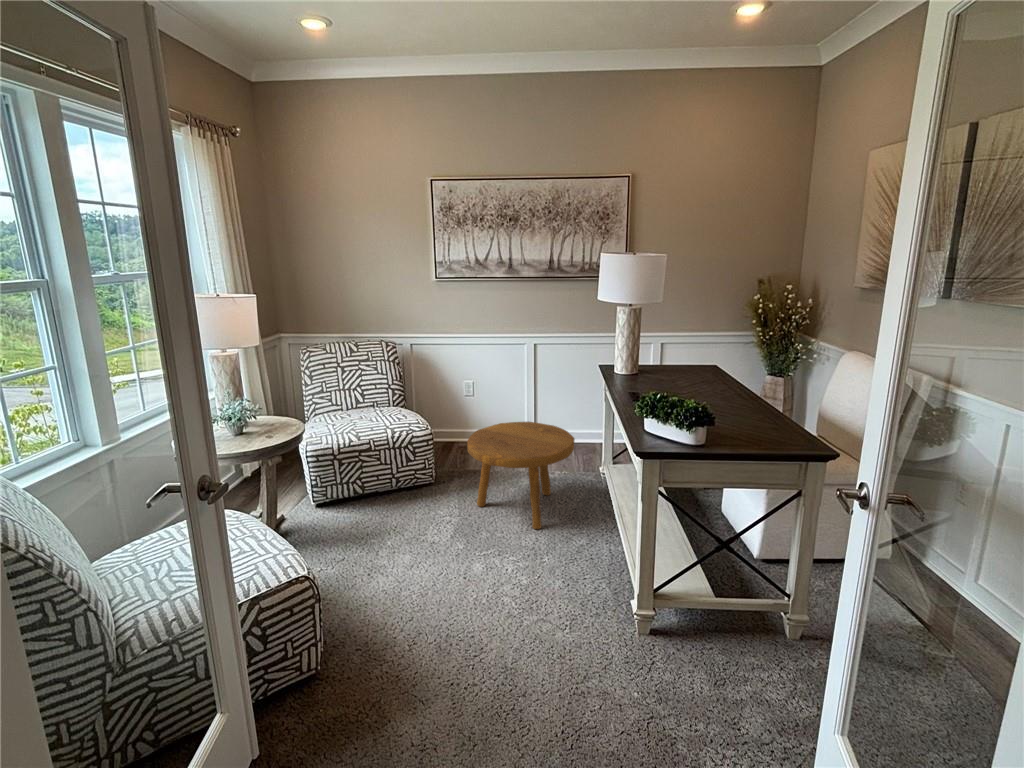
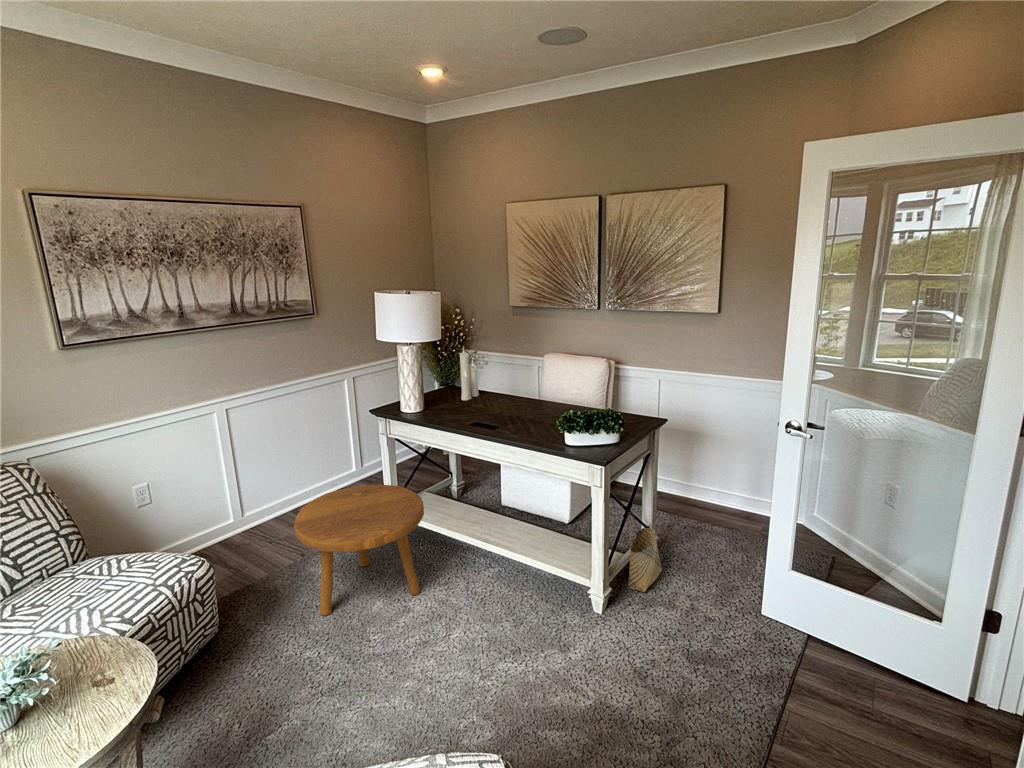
candle: none [674,320,704,381] -> present [460,351,479,400]
woven basket: none [675,559,747,662] -> present [627,512,662,592]

